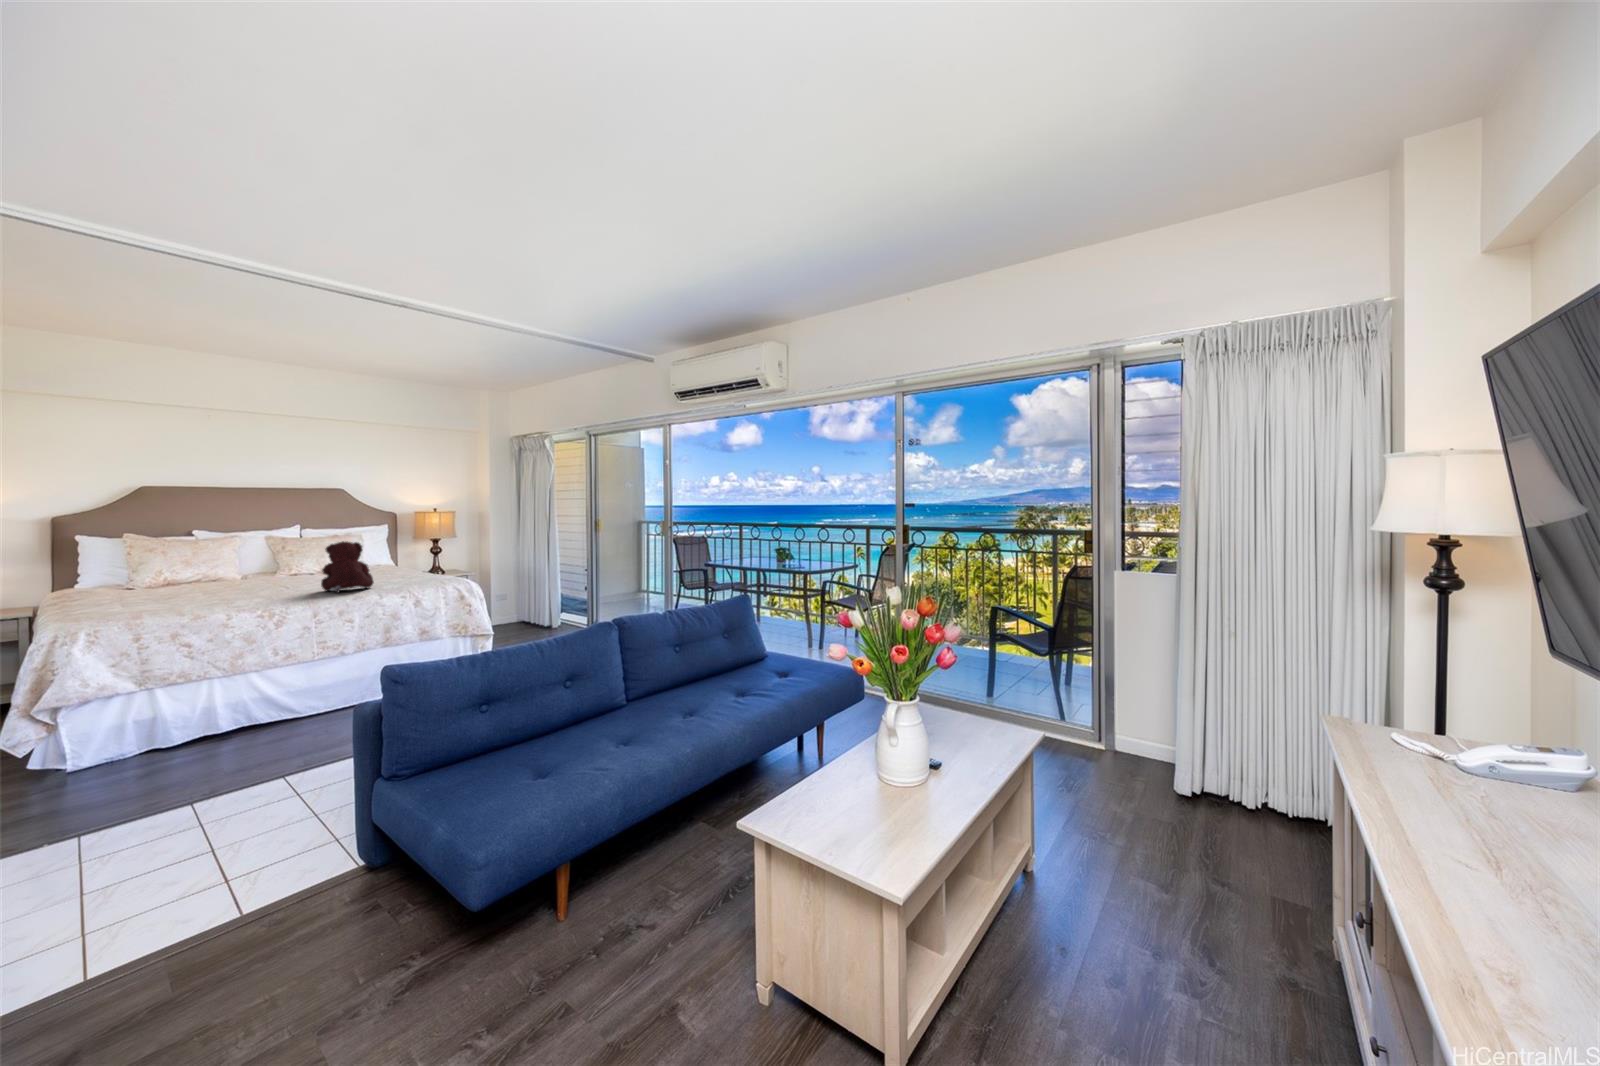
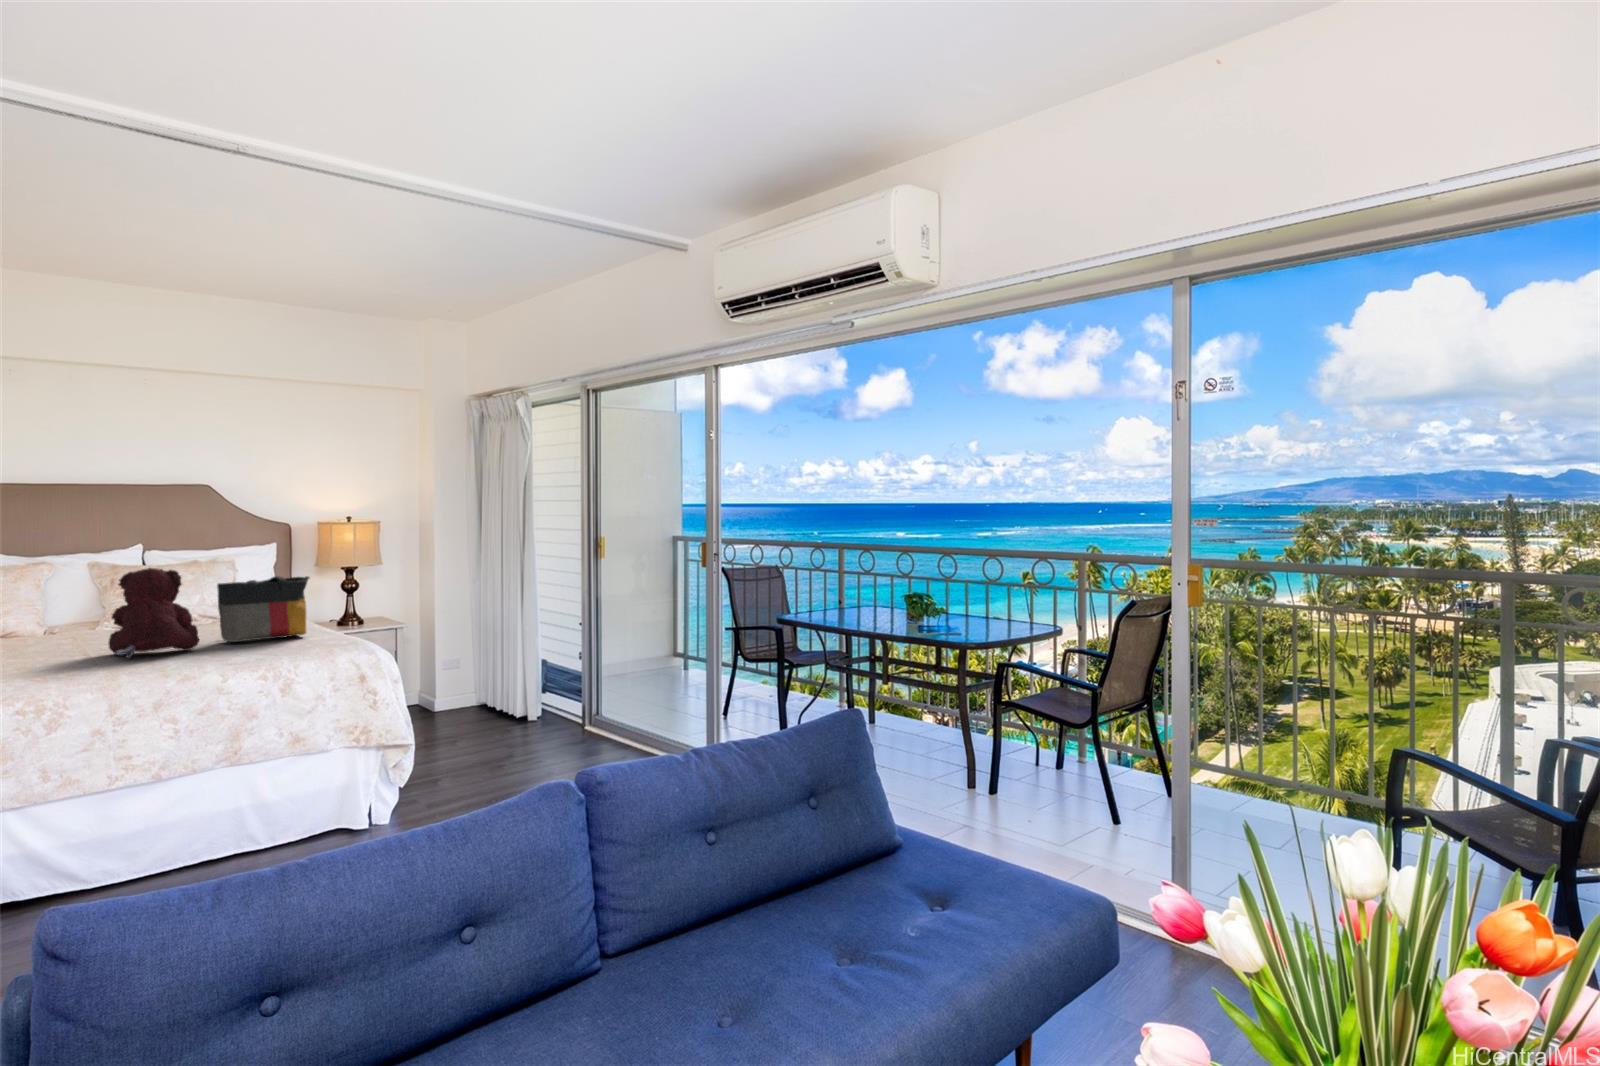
tote bag: none [380,545,433,583] -> present [217,576,310,642]

